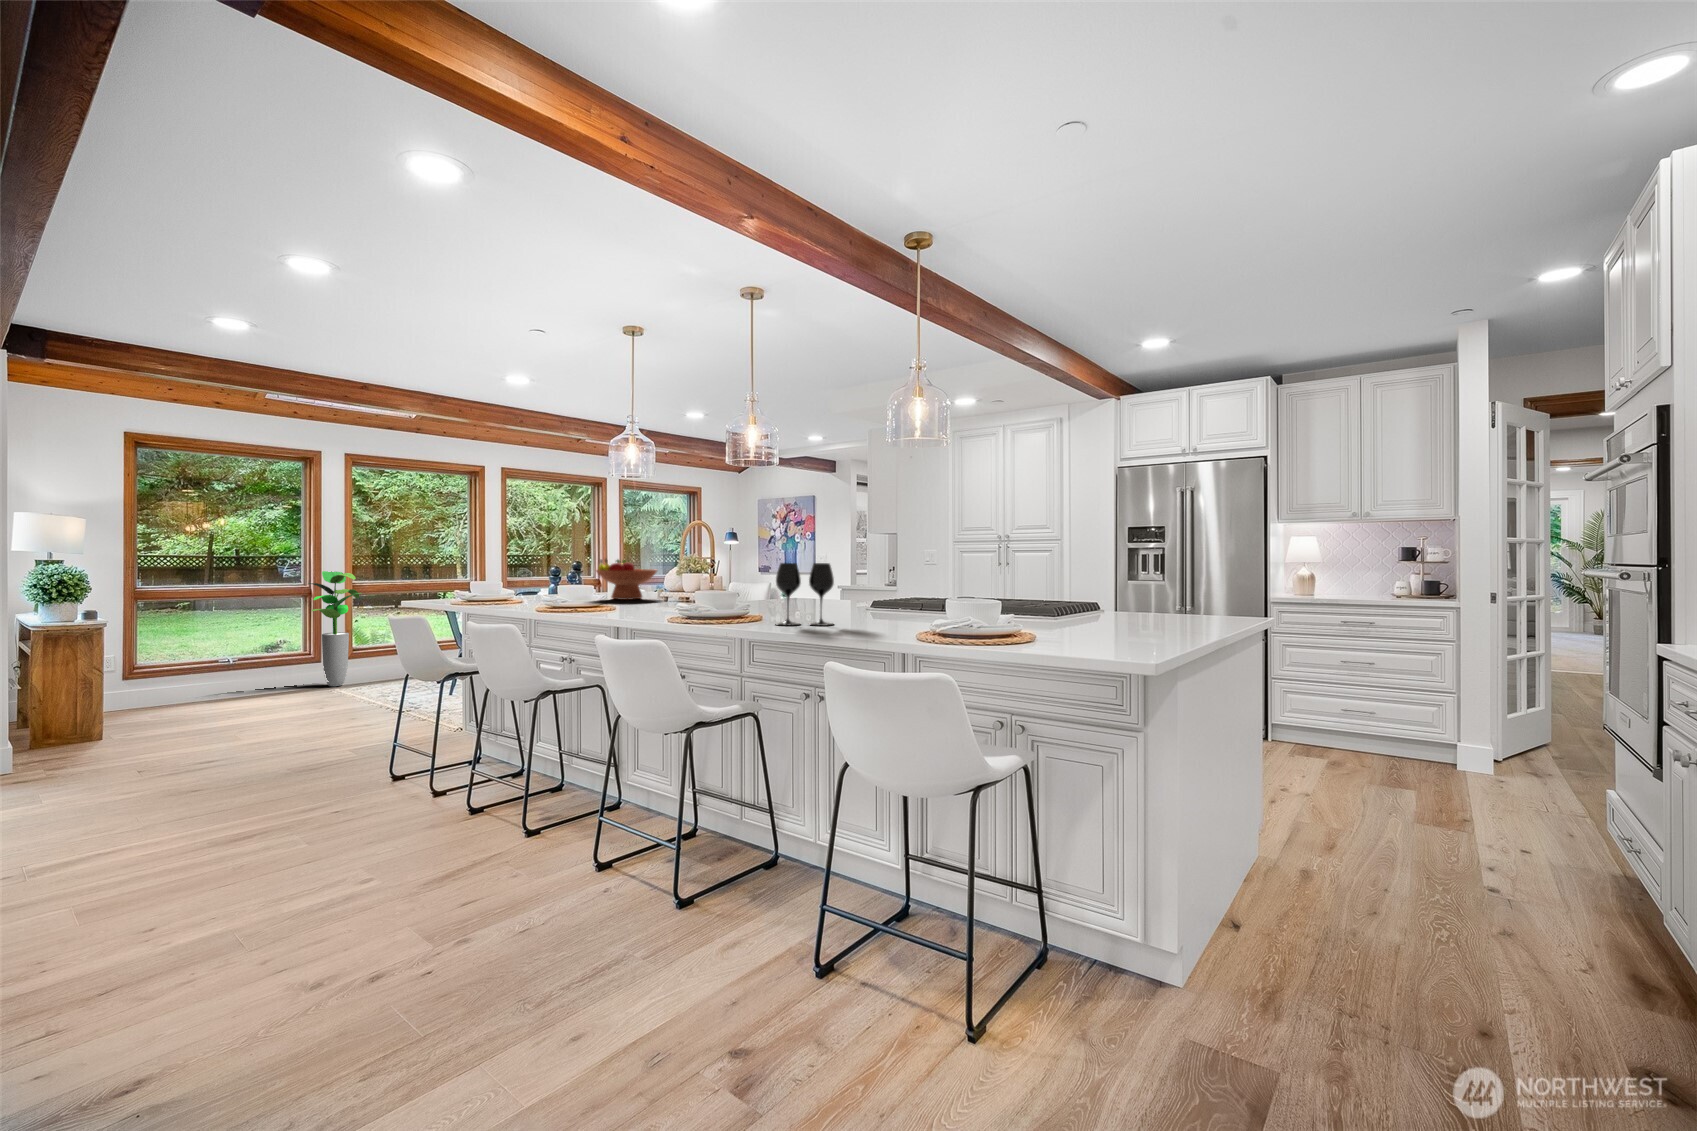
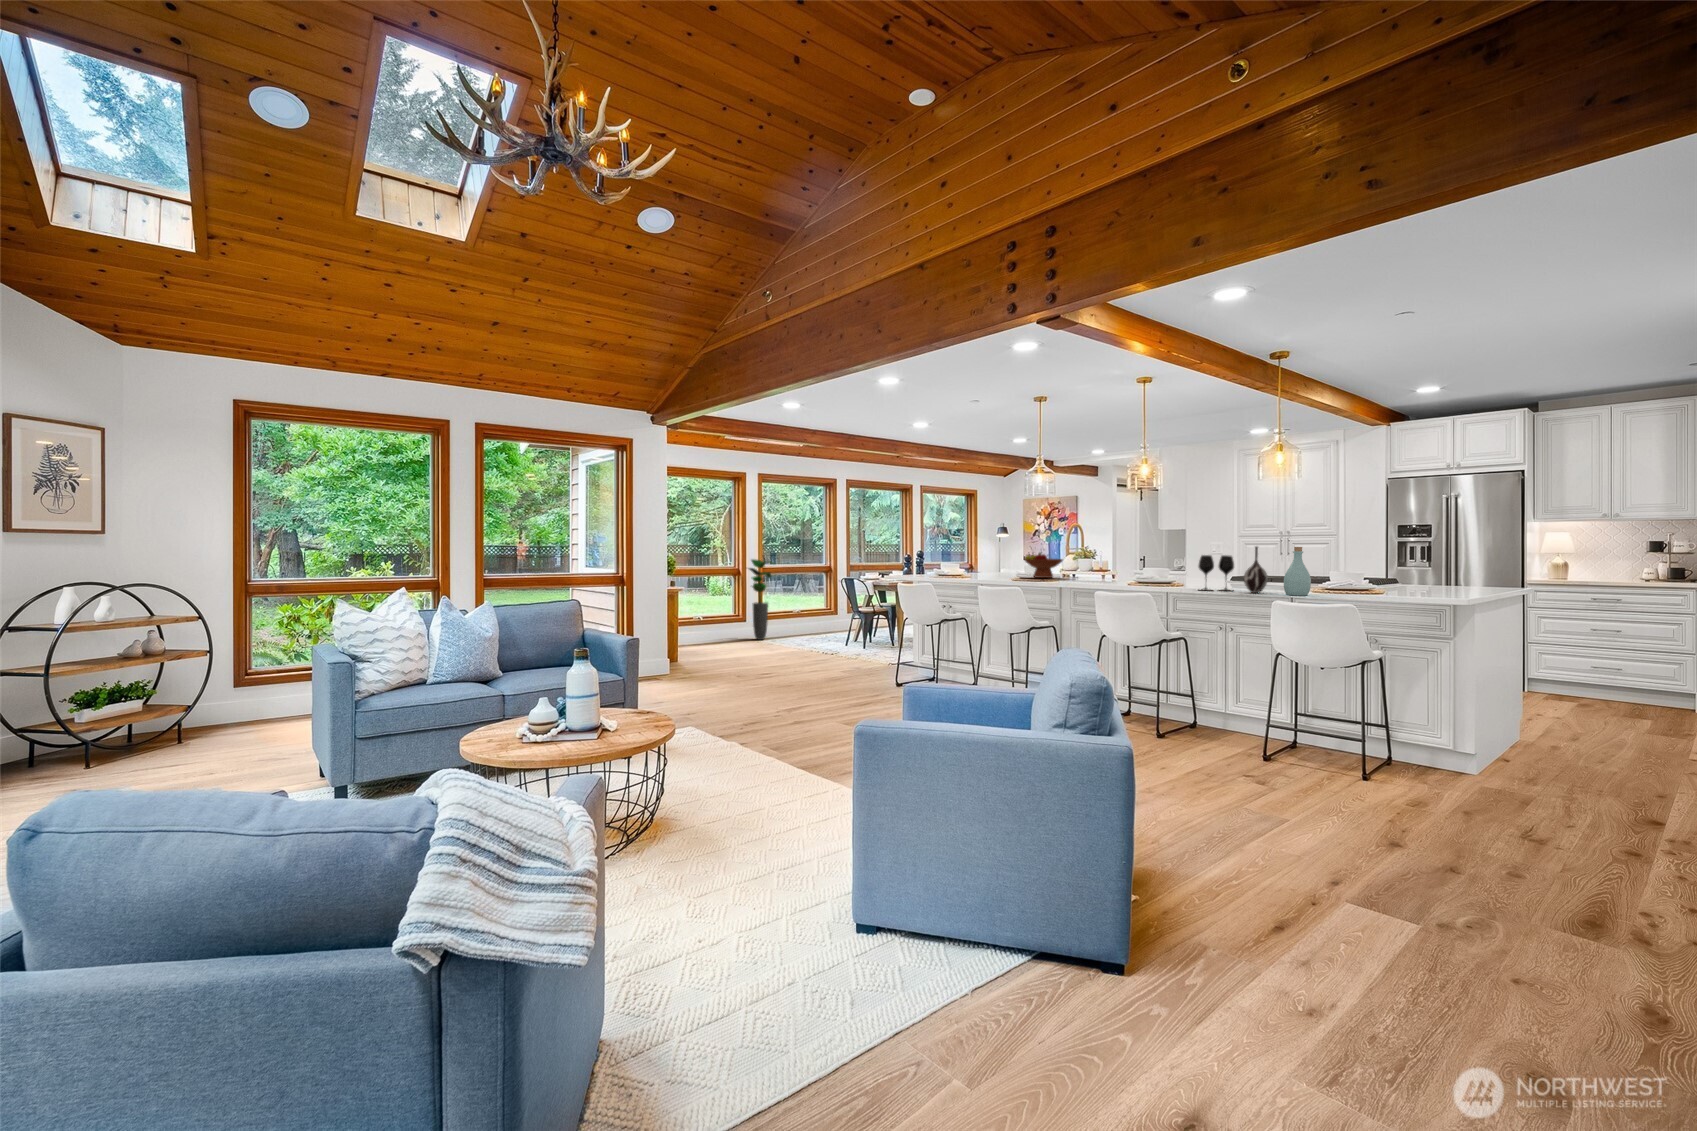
vase: none [836,547,874,630] -> present [1244,547,1268,593]
bottle: none [893,547,936,636] -> present [1284,547,1311,596]

